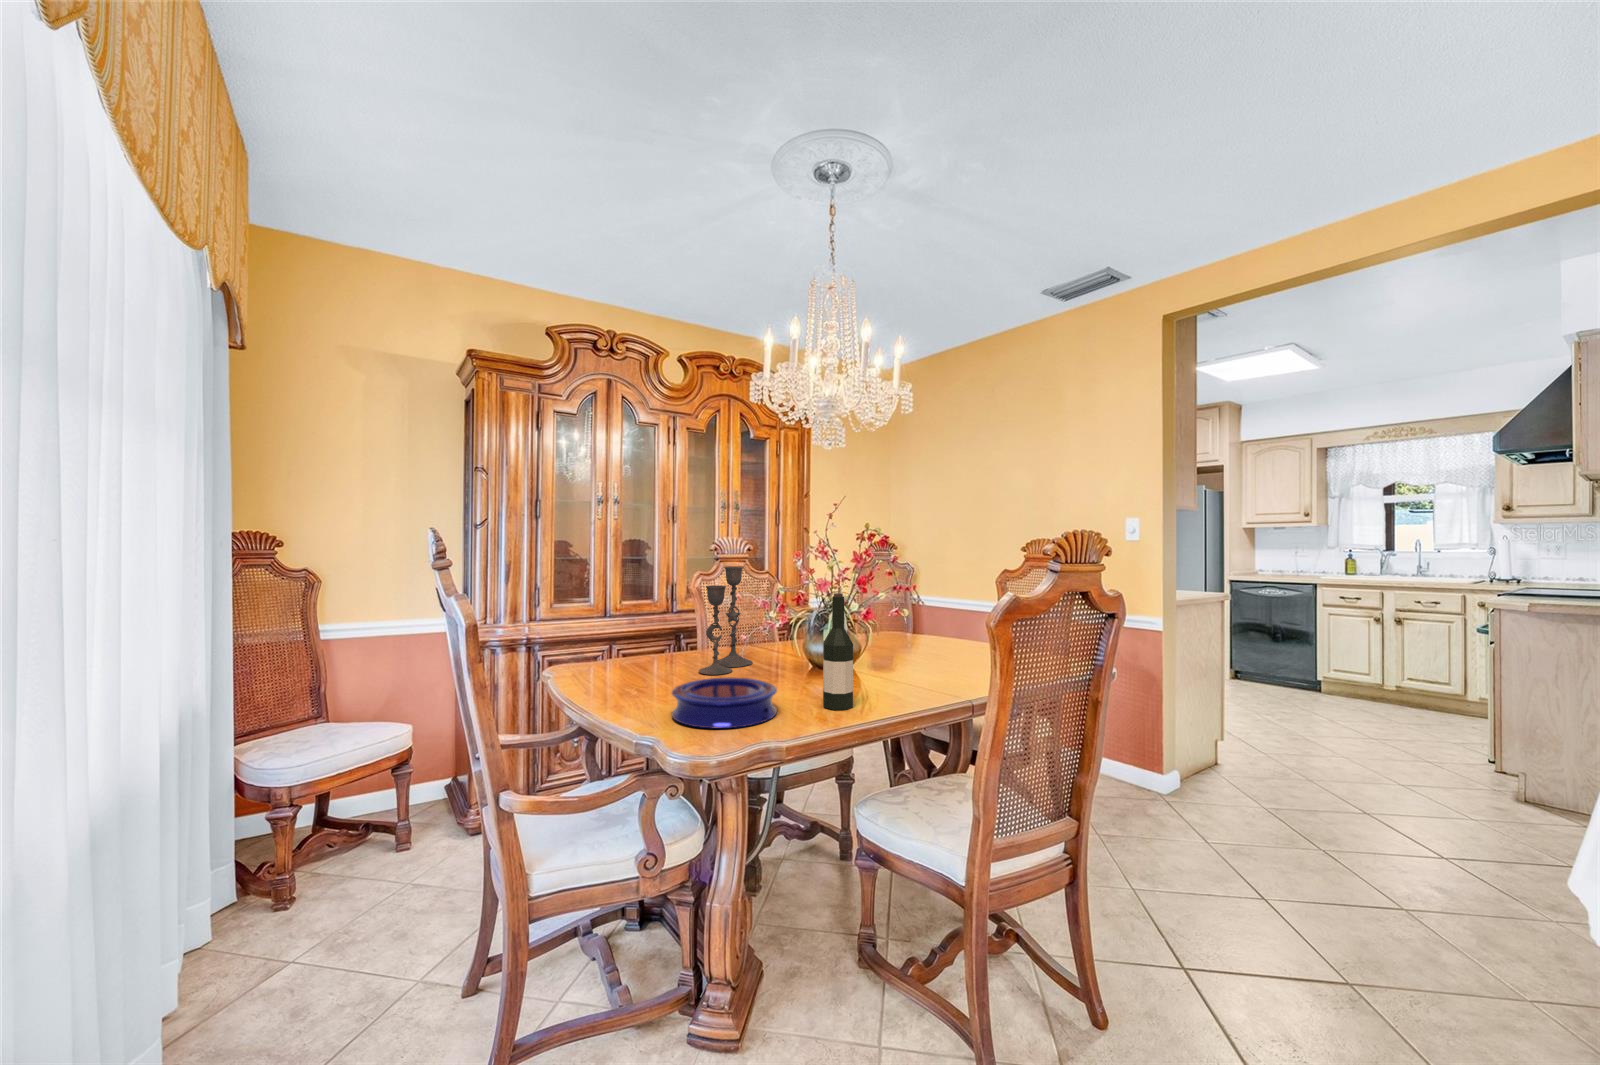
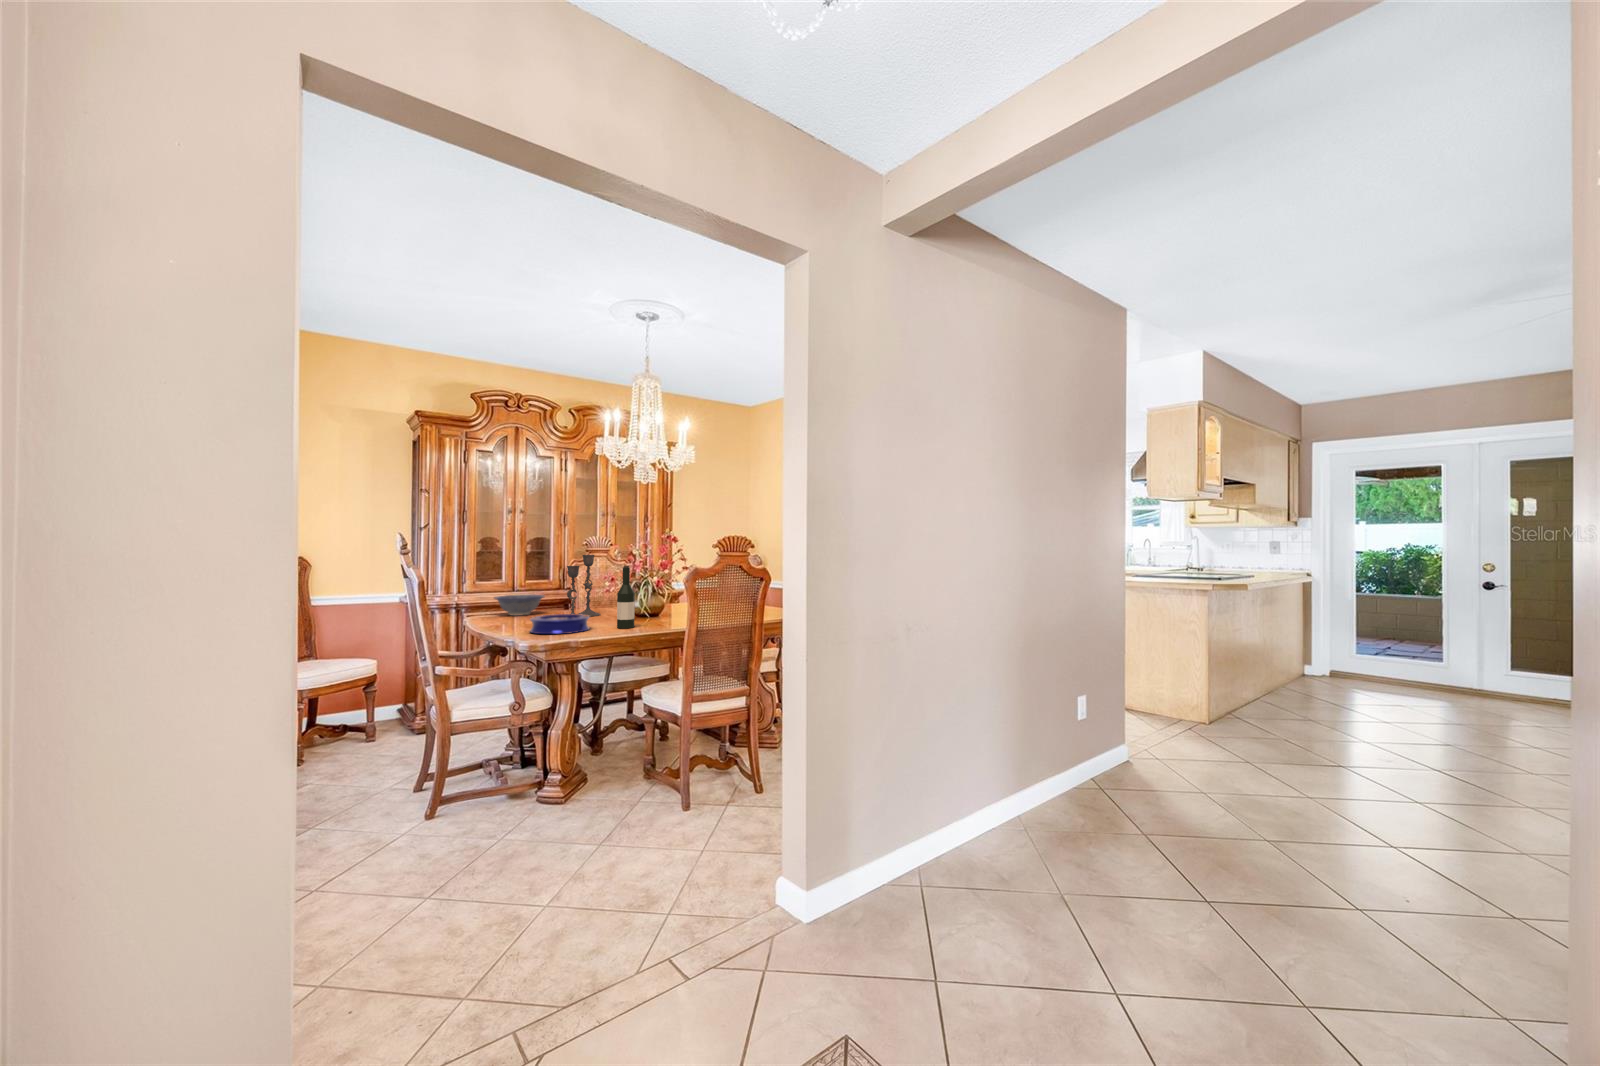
decorative bowl: none [586,625,661,661] -> present [494,595,544,616]

